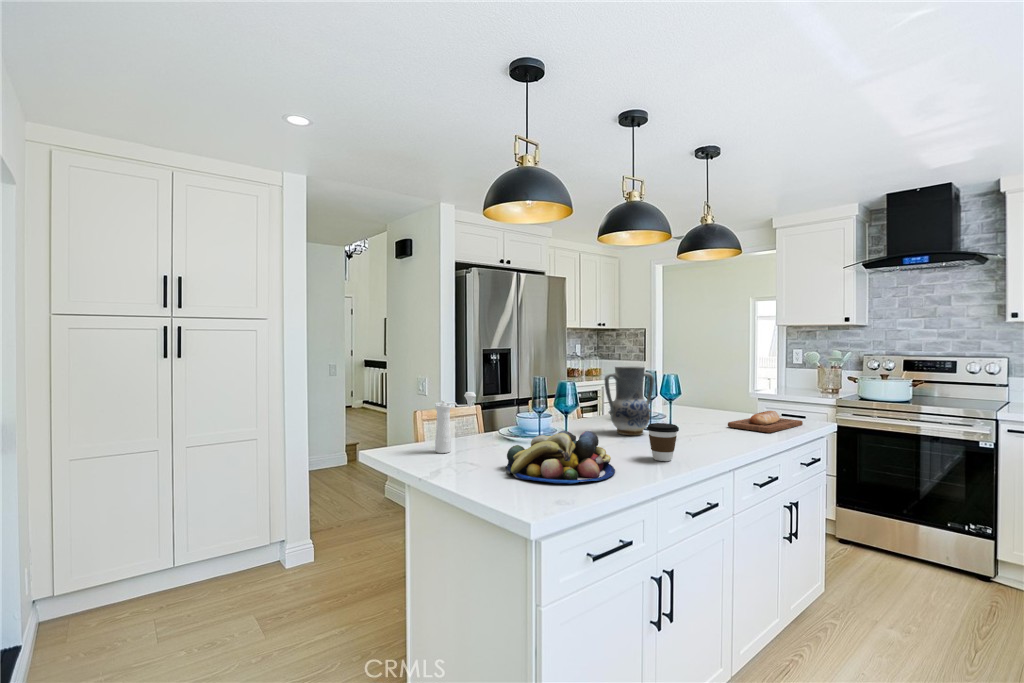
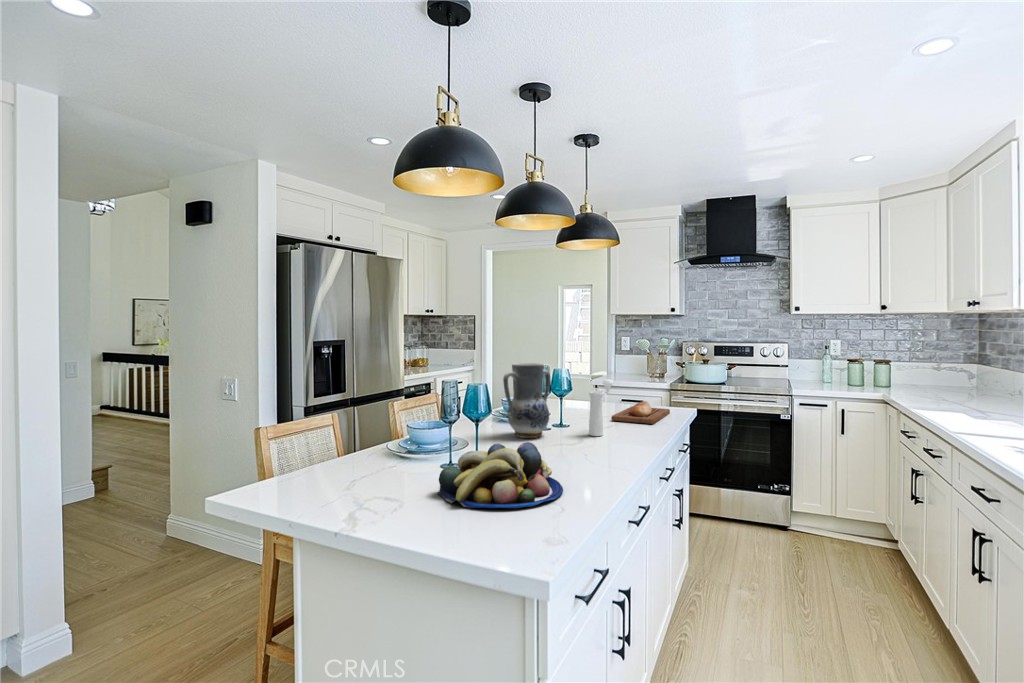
pepper mill: present [435,392,476,453] -> present [589,380,613,436]
coffee cup: present [647,423,679,461] -> none [574,426,607,466]

